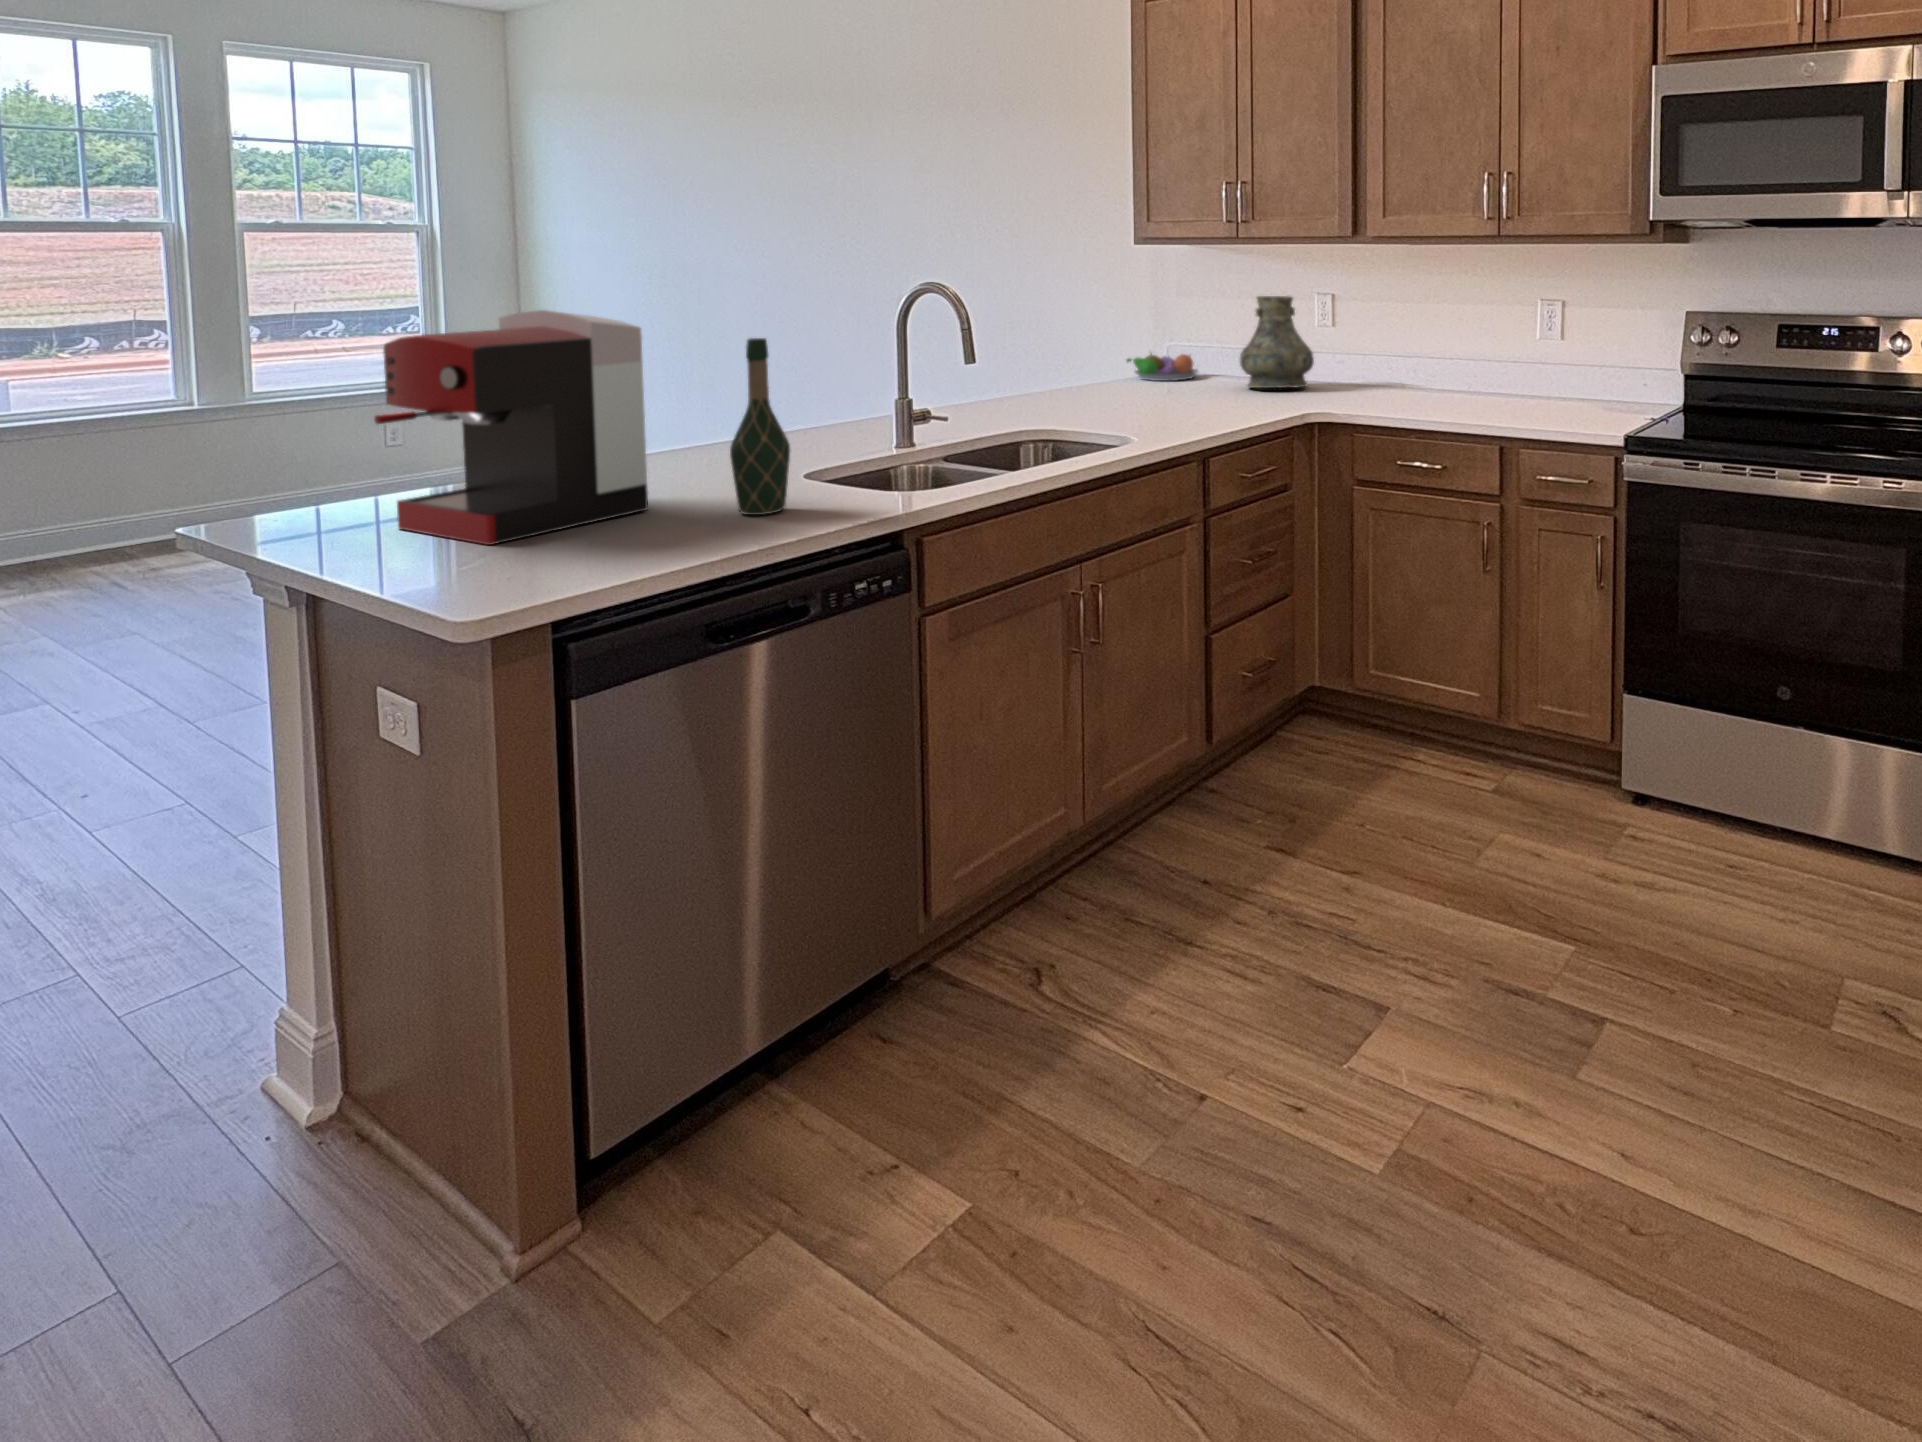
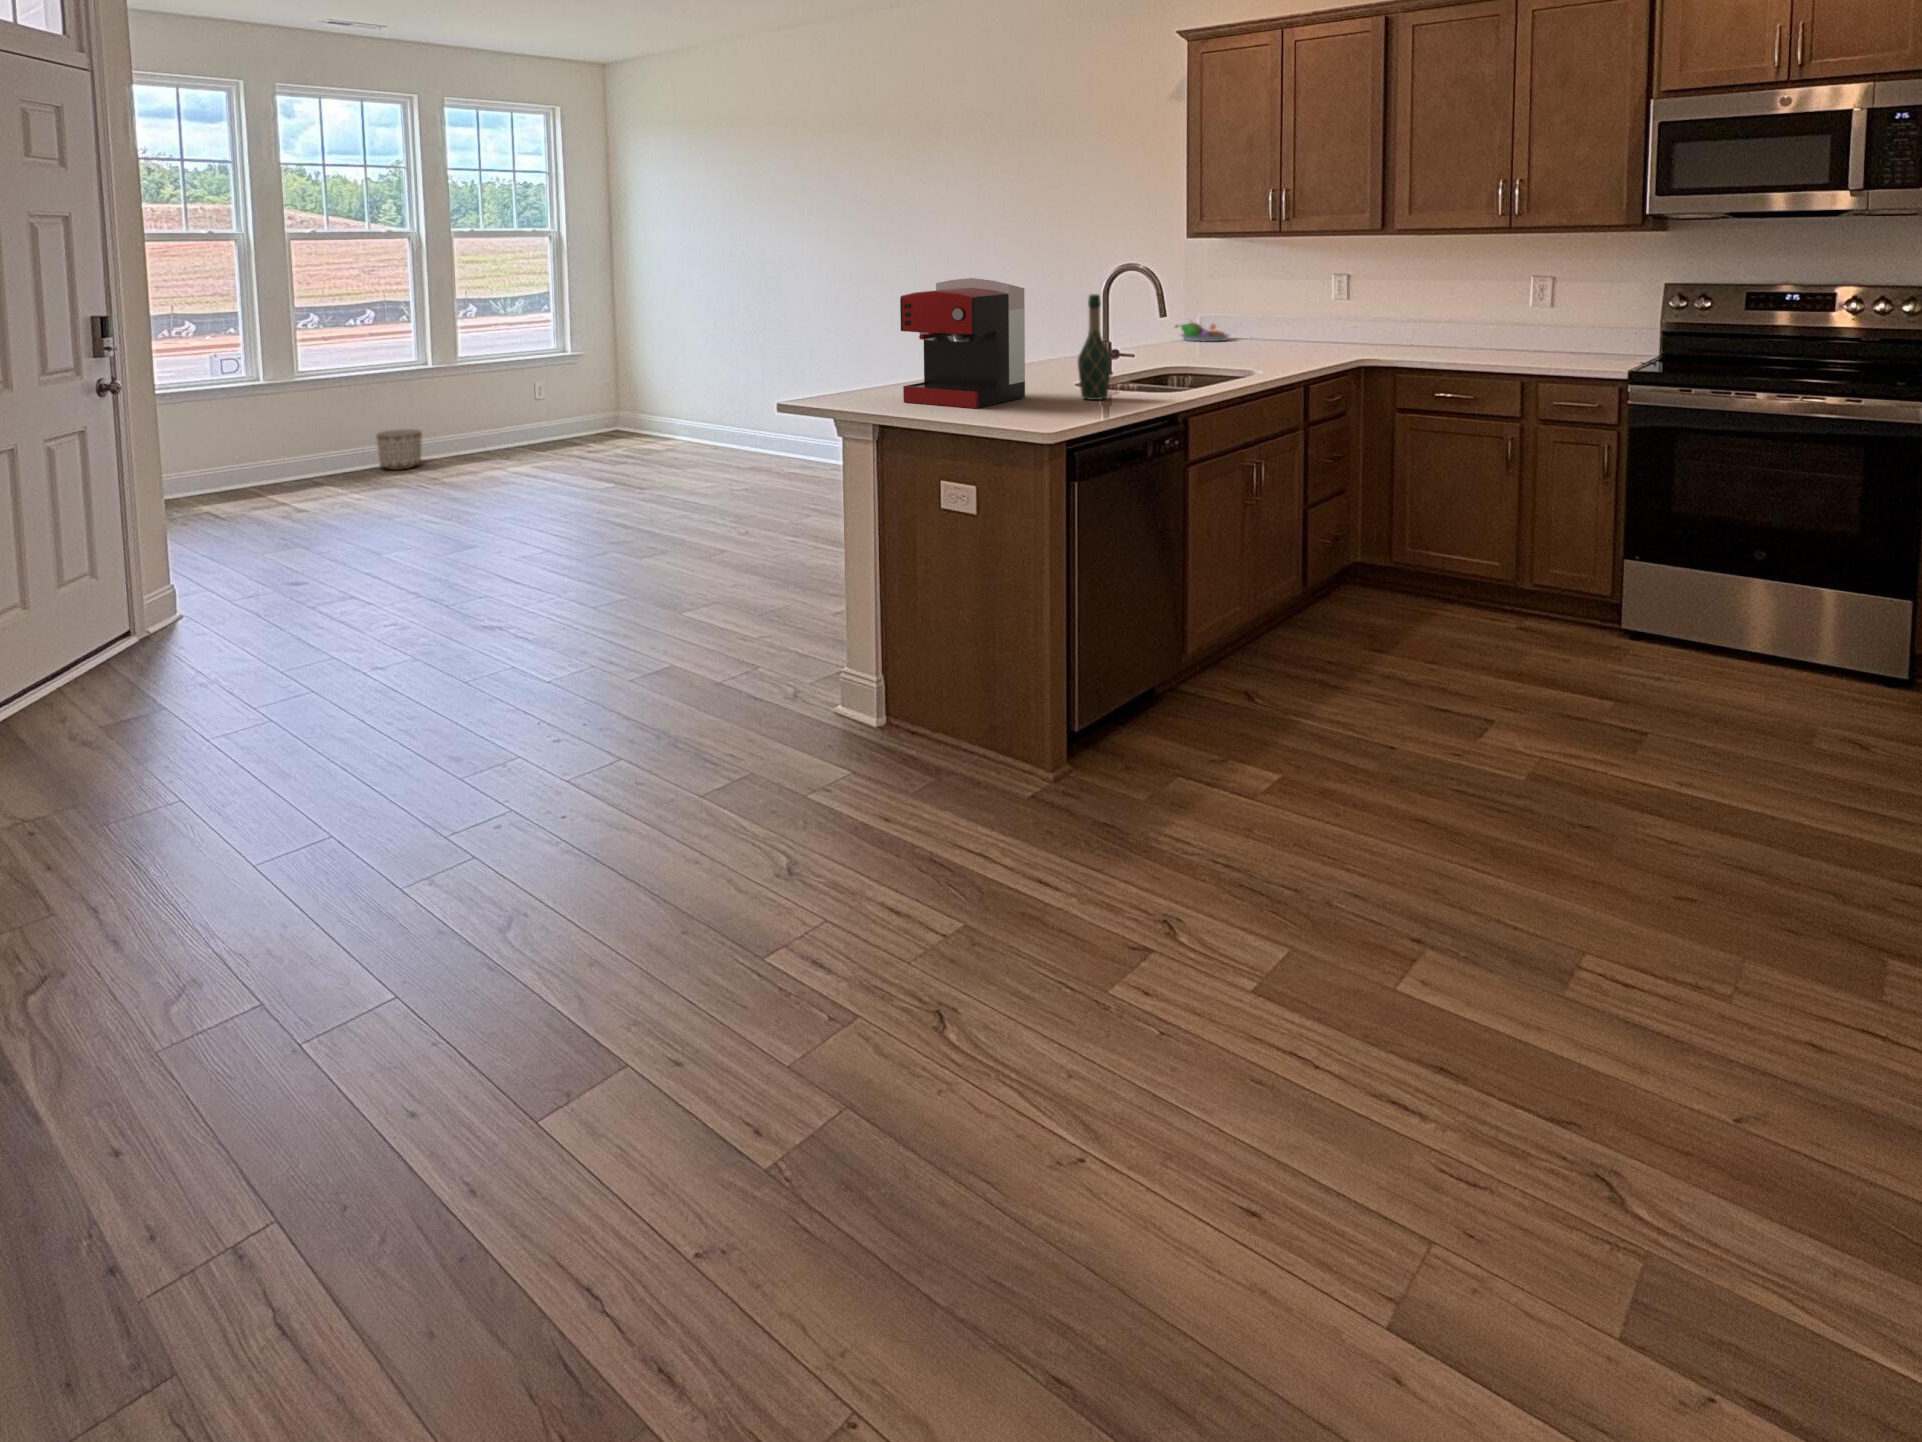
vase: present [1240,296,1314,388] -> none [1276,276,1336,346]
planter: none [58,500,142,561] -> present [376,429,422,470]

